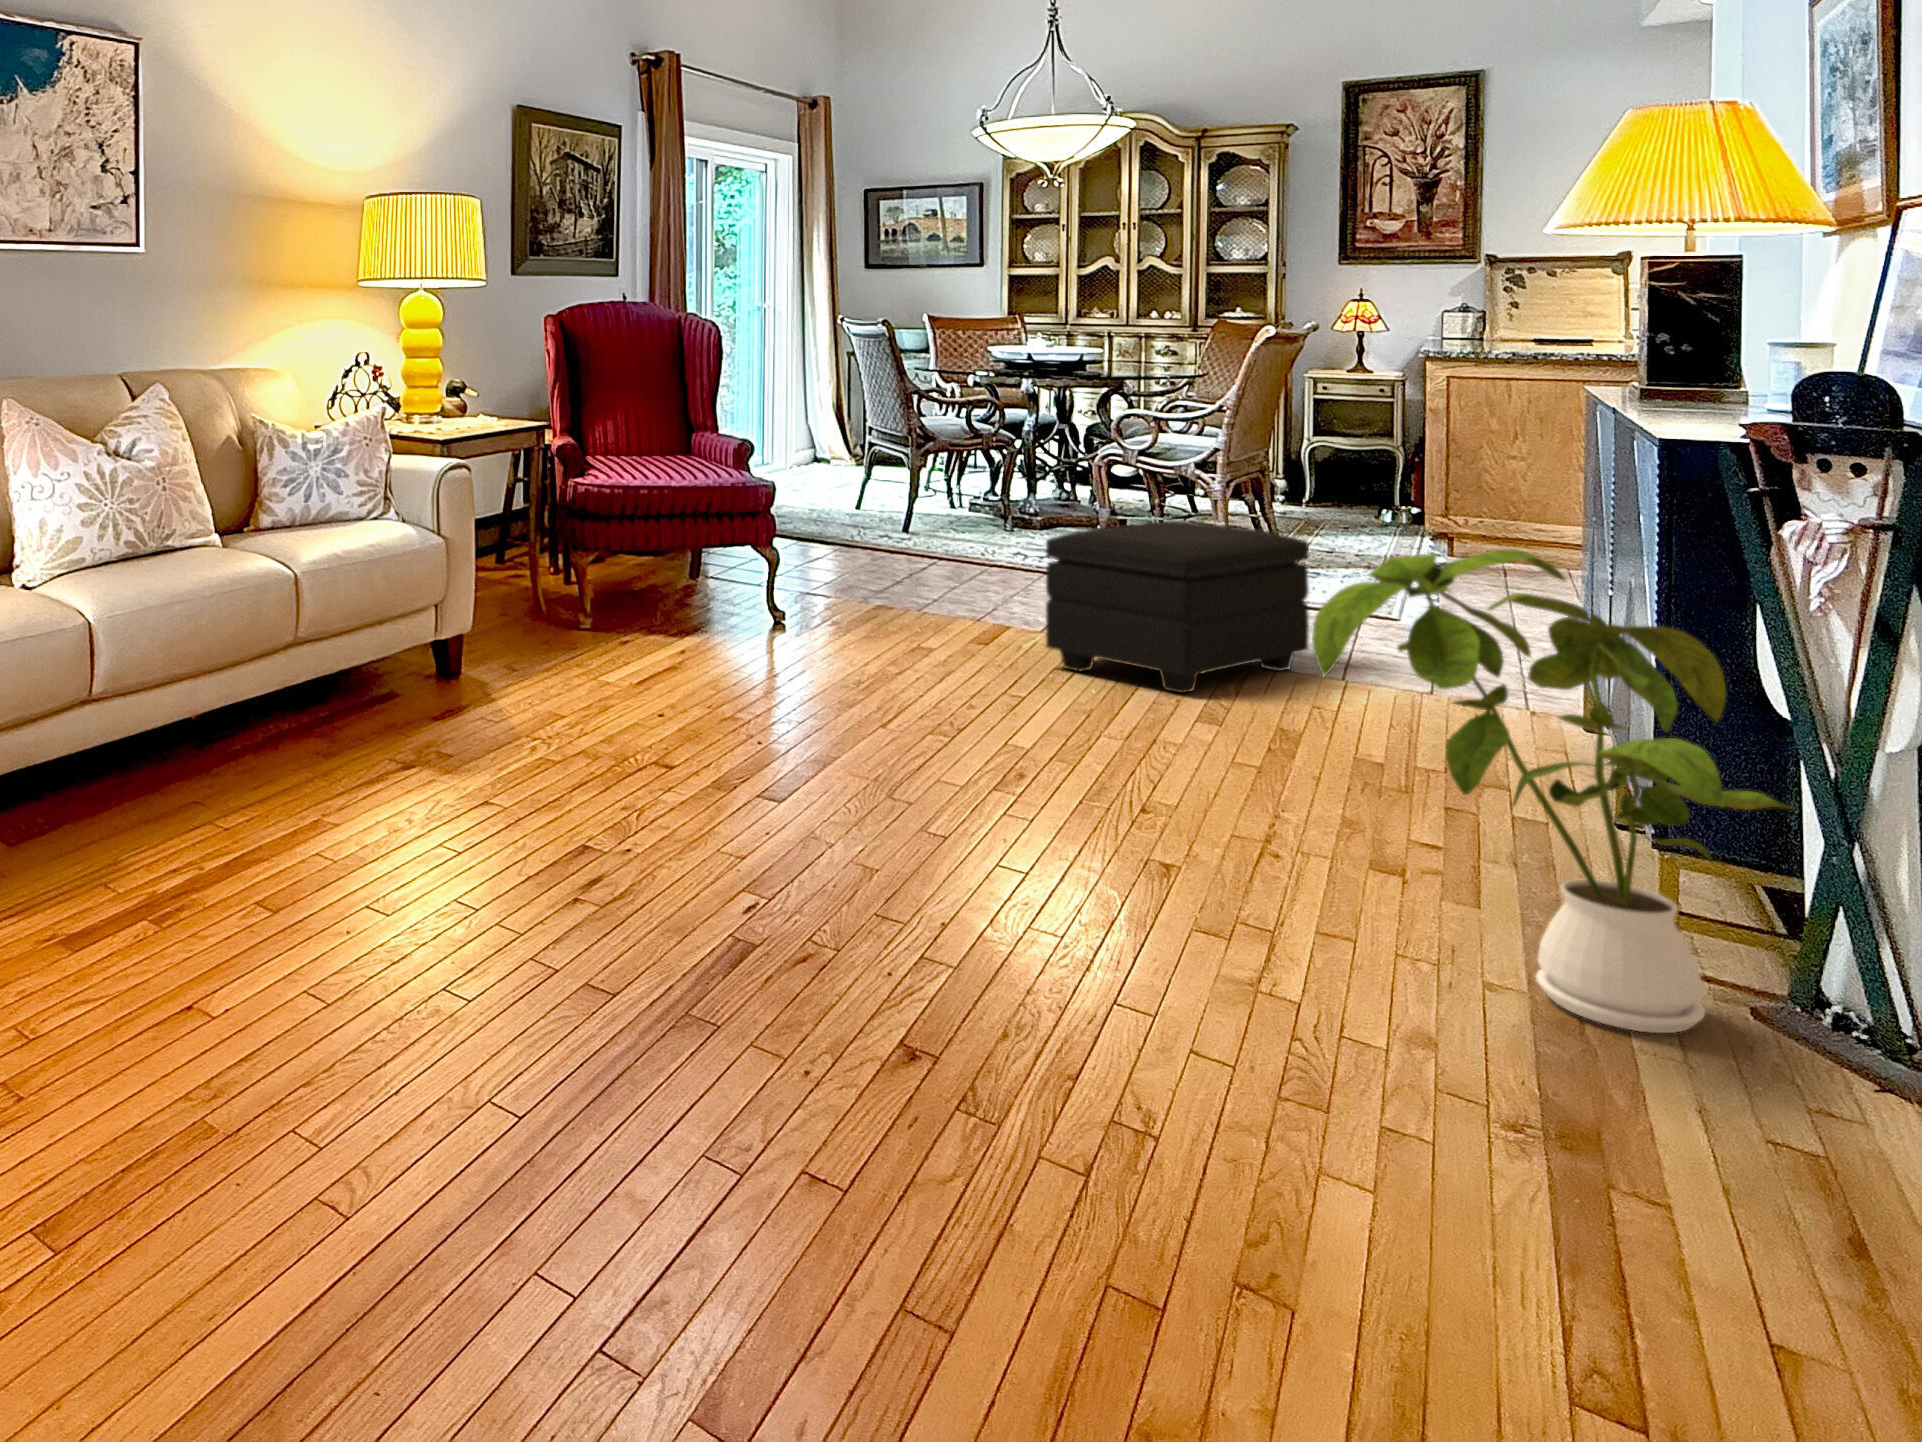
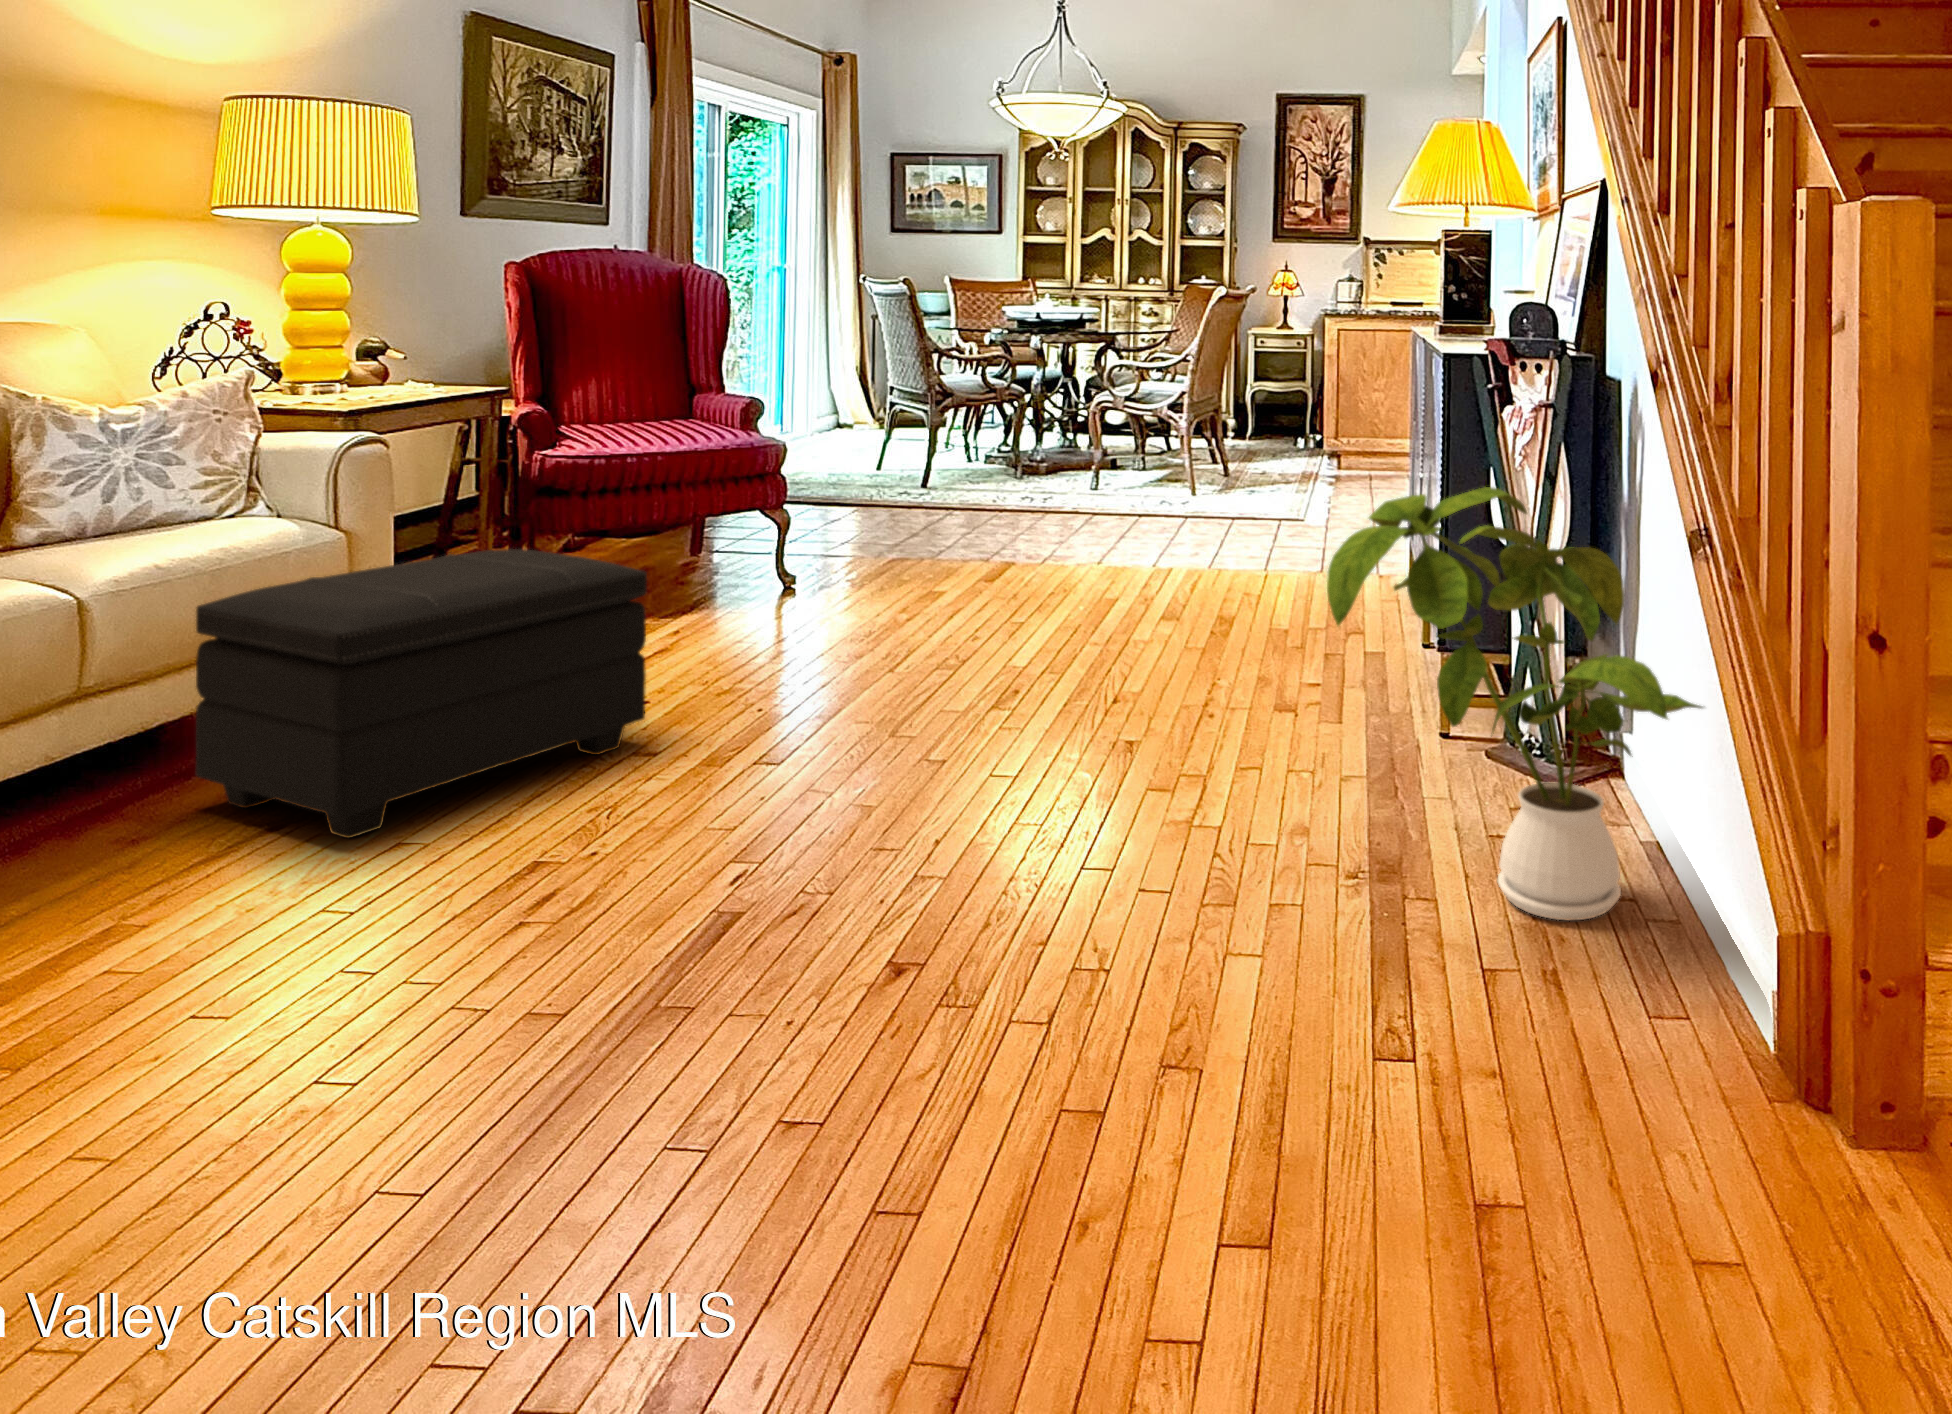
footstool: present [1046,521,1309,693] -> present [196,549,647,838]

